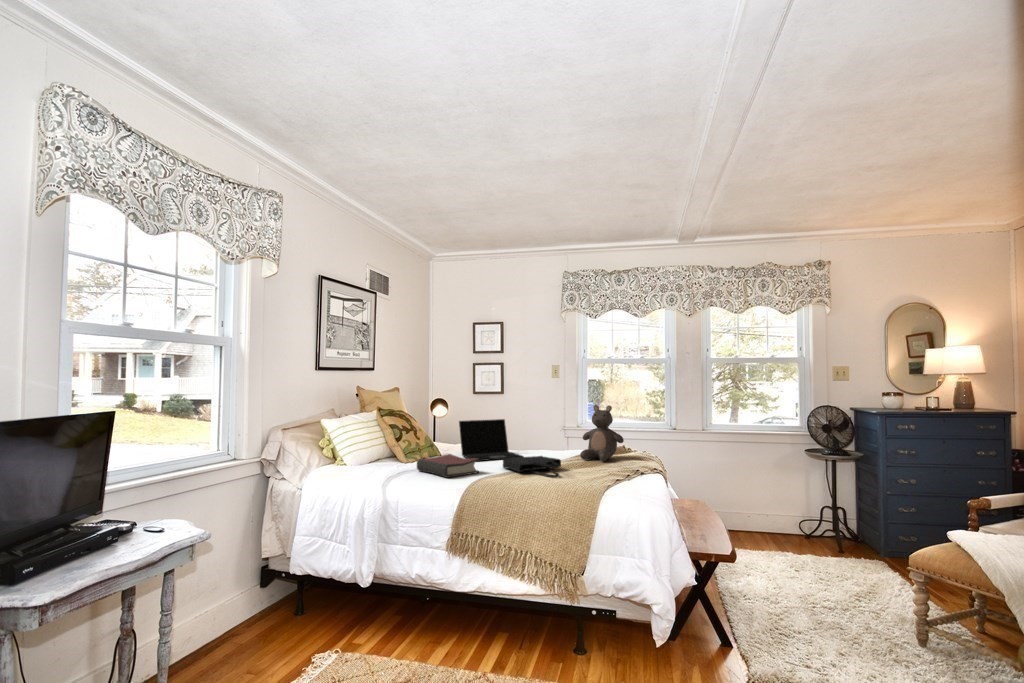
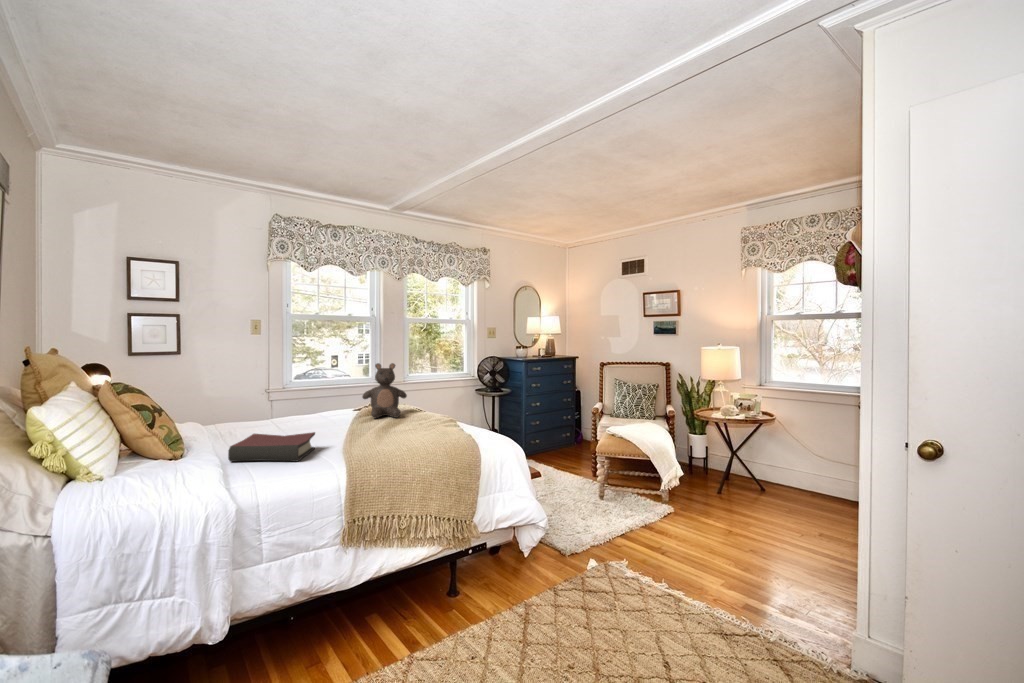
laptop: present [459,419,524,461] -> none [218,385,309,438]
tote bag: present [503,456,561,478] -> none [324,420,406,440]

